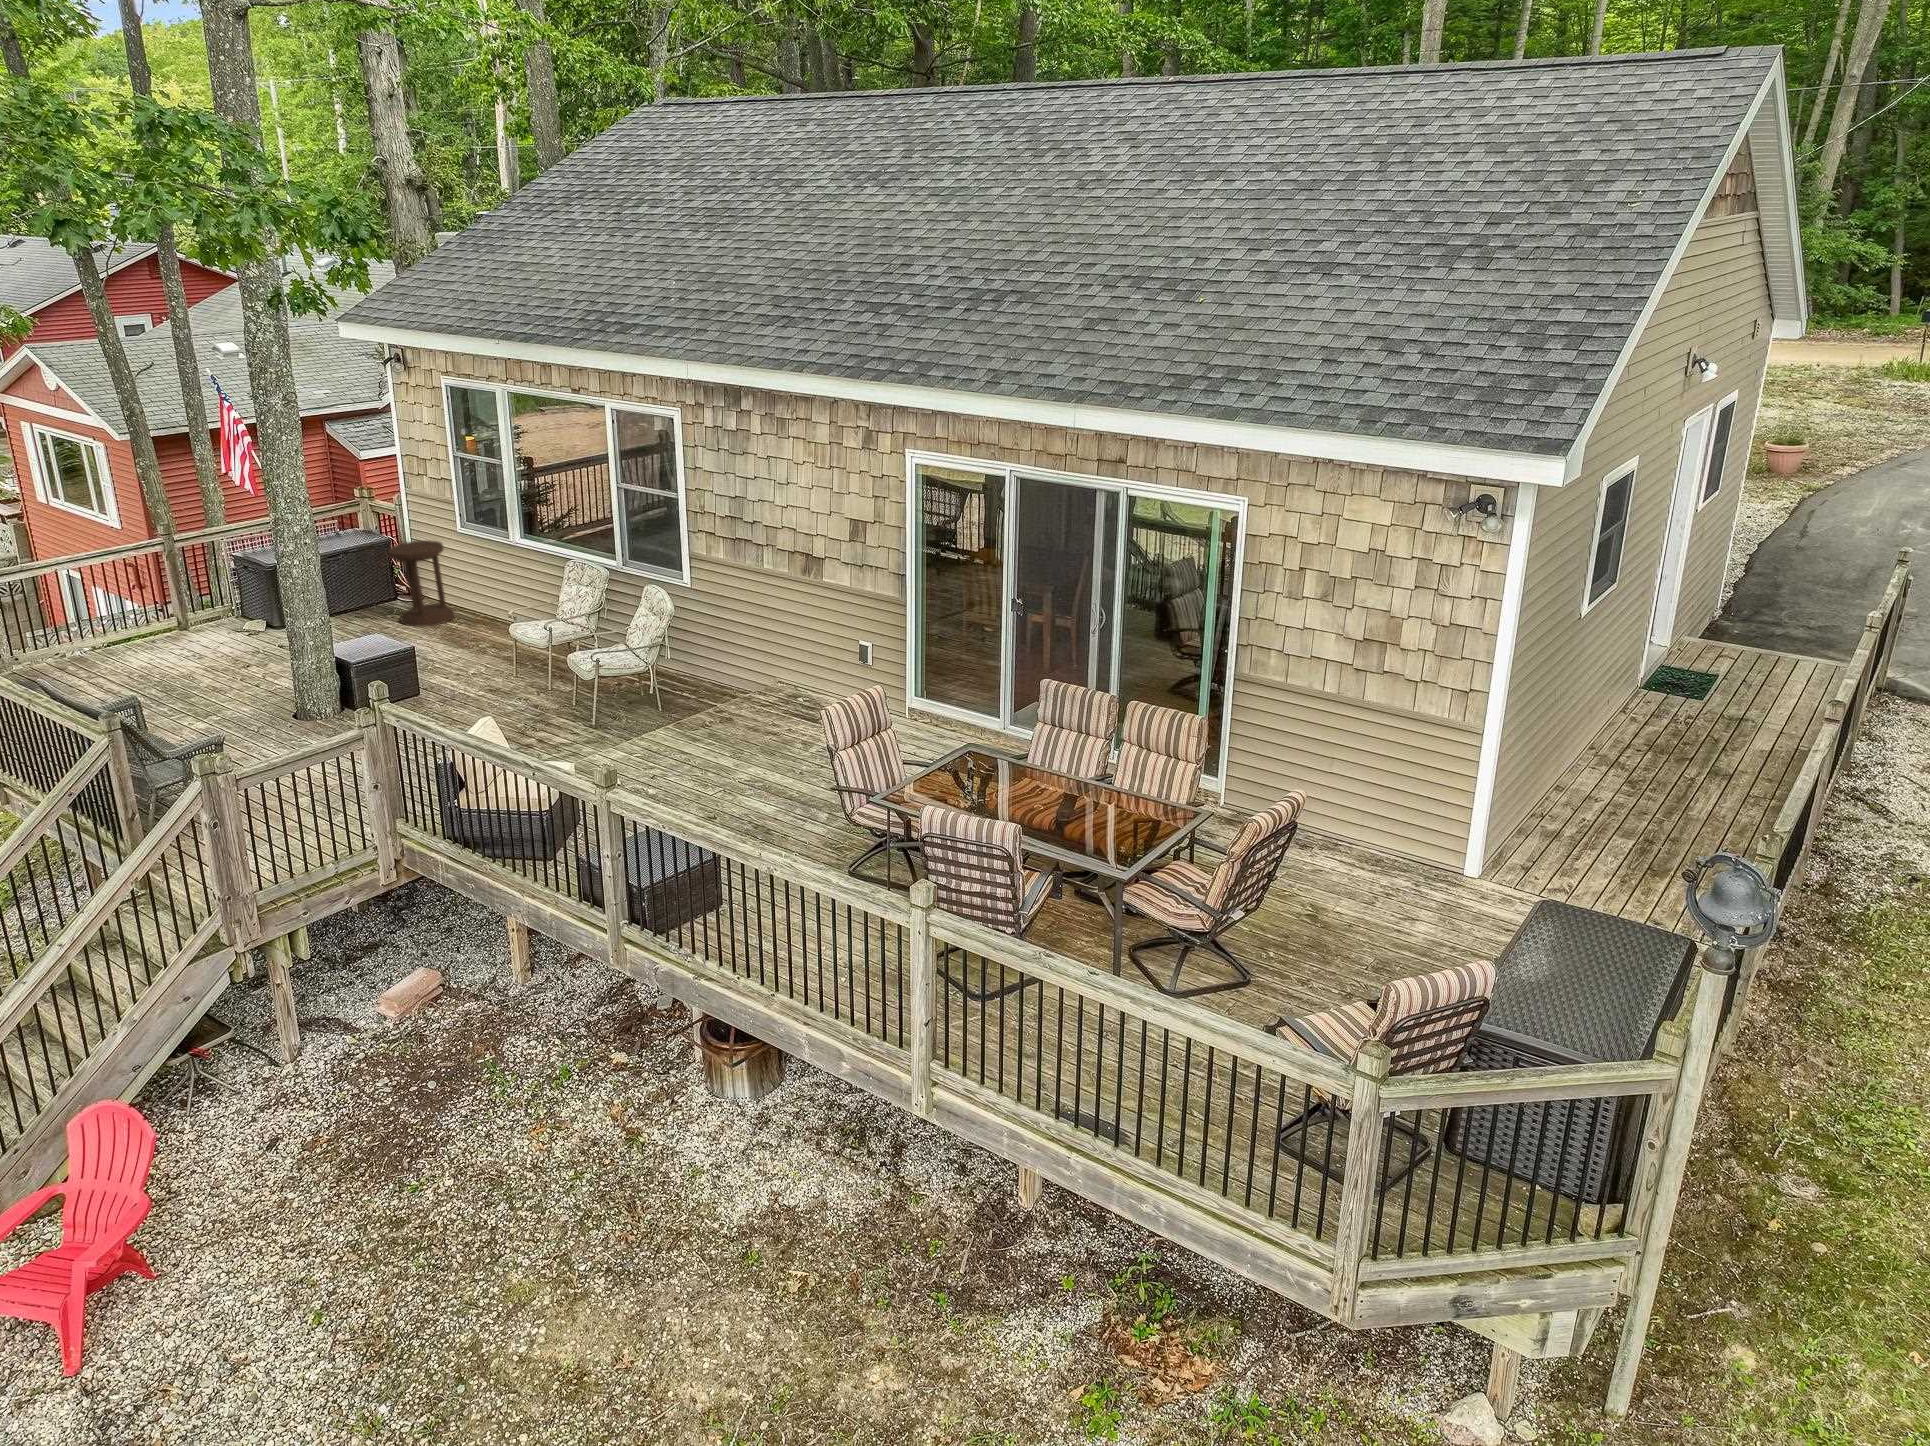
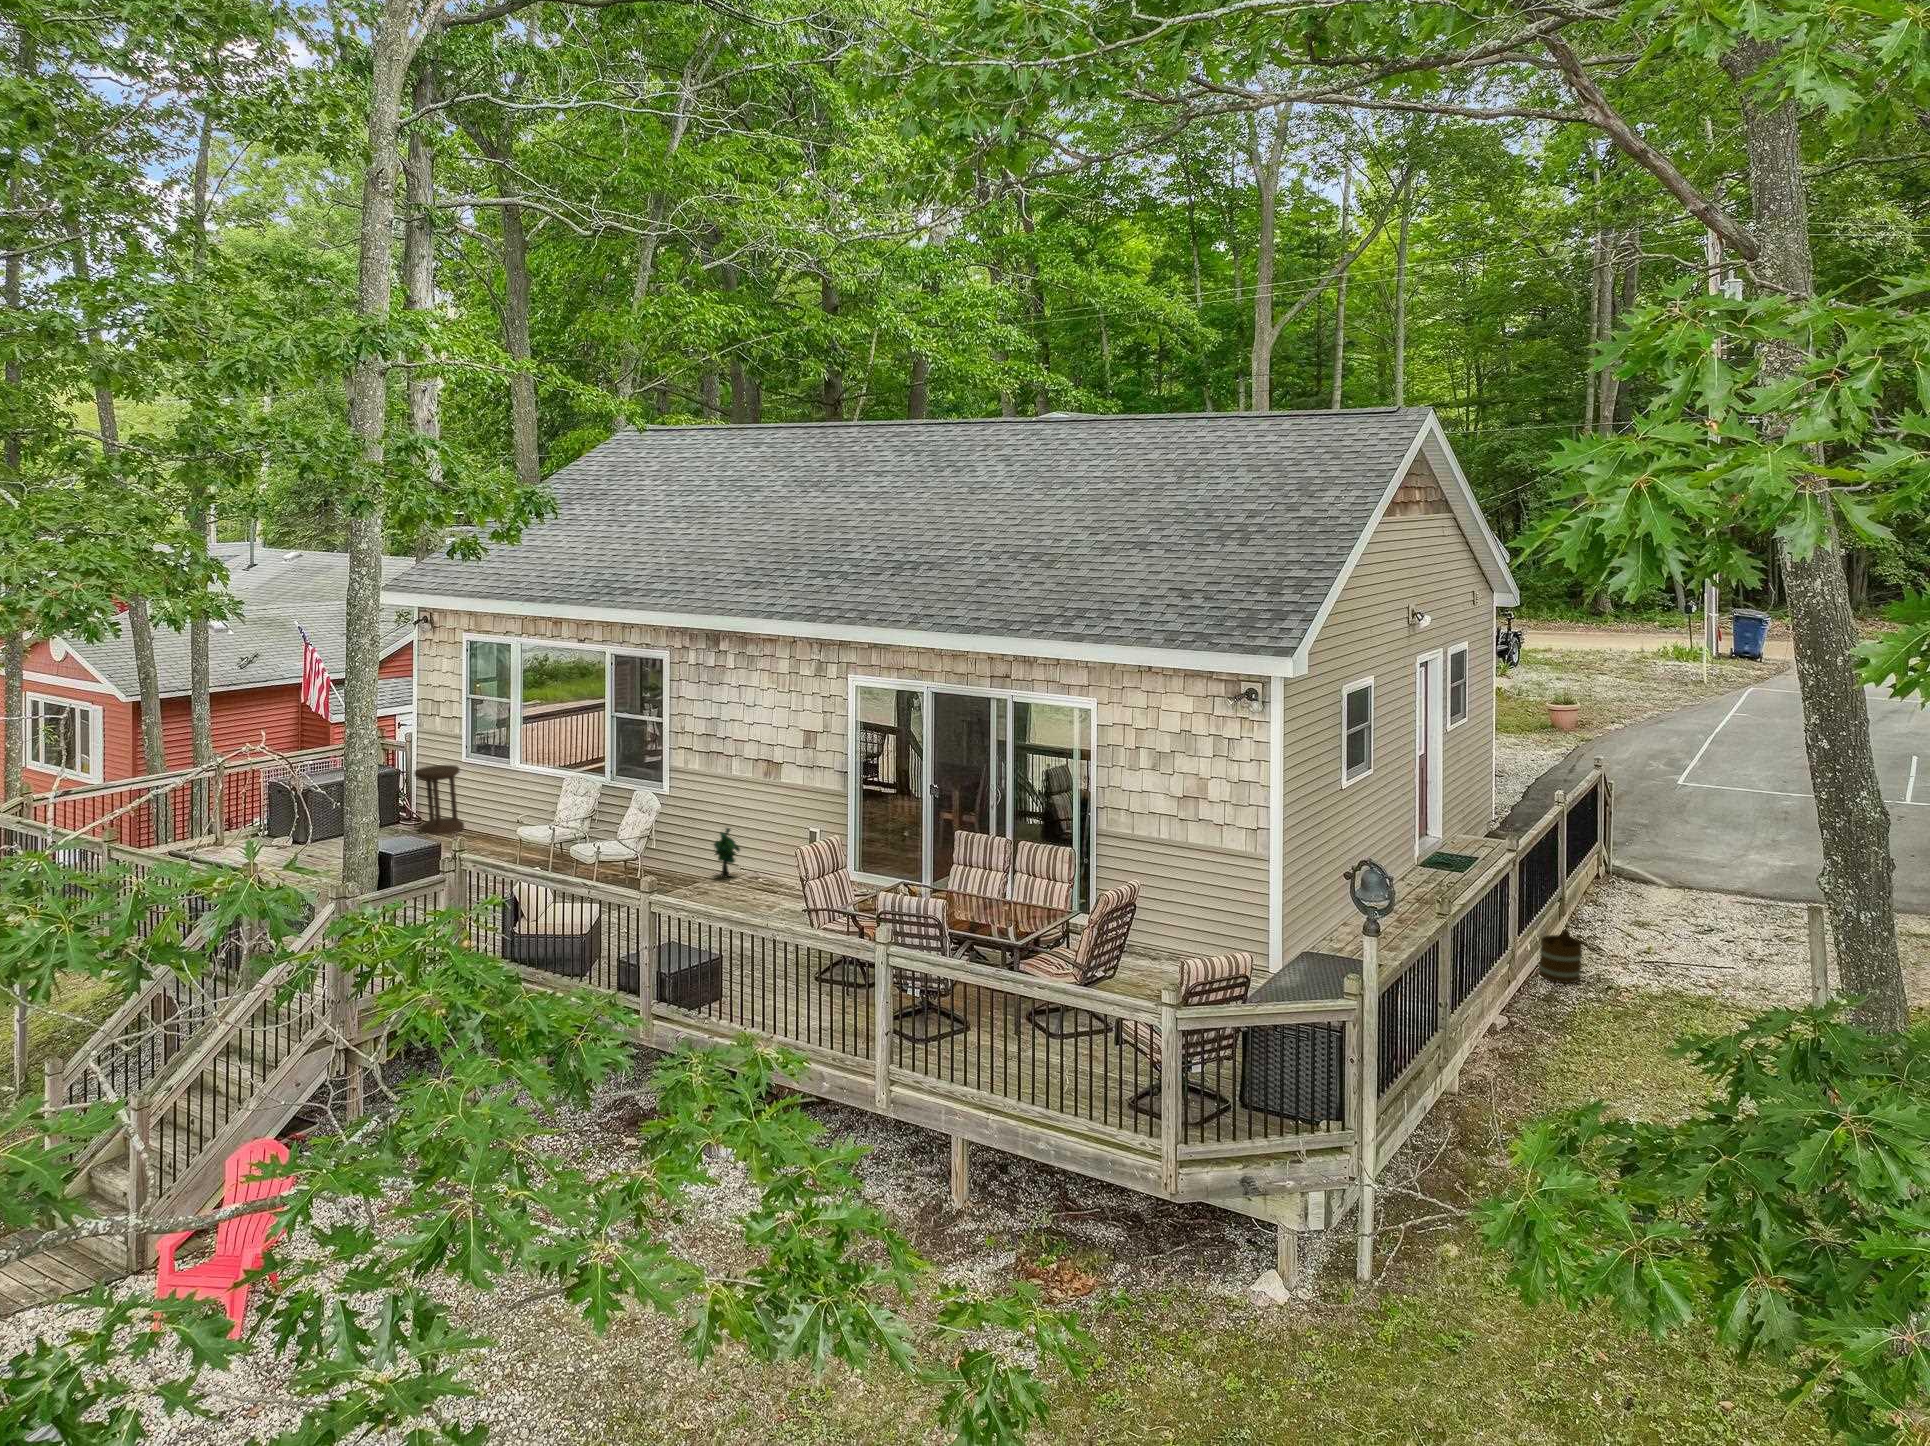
decorative plant: none [736,640,773,701] -> present [714,828,740,878]
bucket: none [1818,805,1888,878] -> present [1539,930,1582,983]

